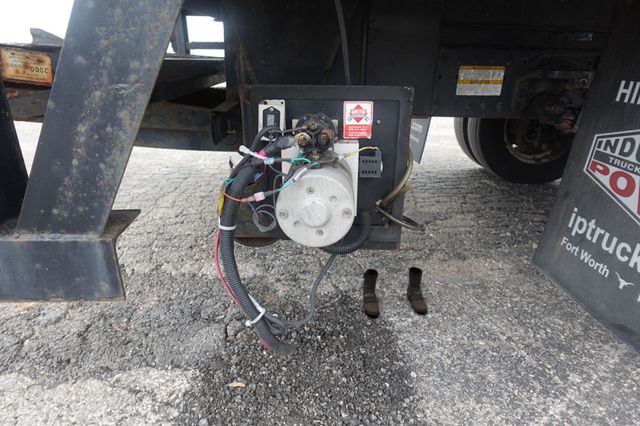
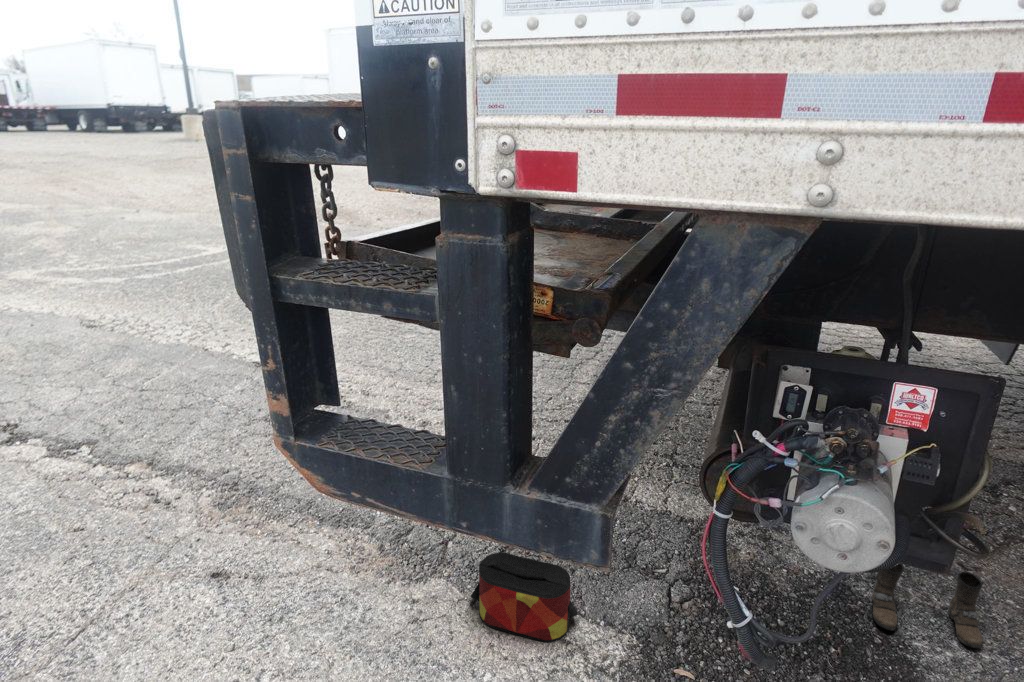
bag: none [39,329,145,400] -> present [471,553,577,642]

